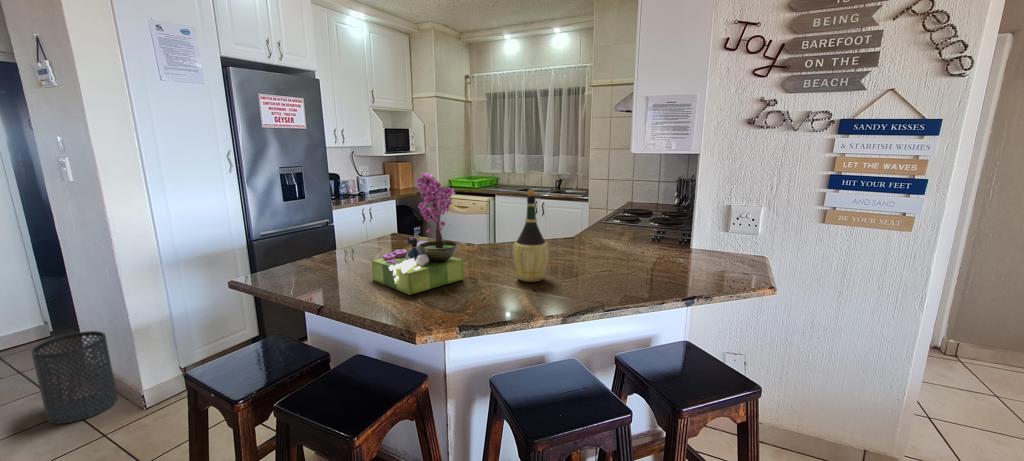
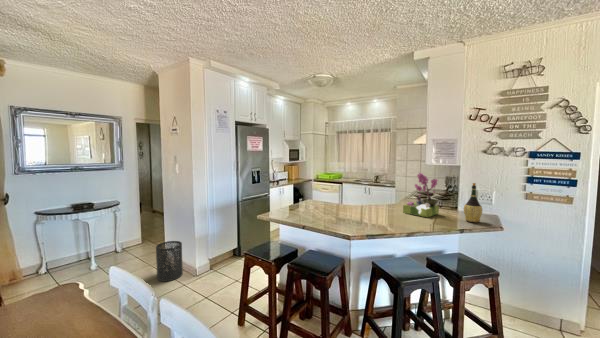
flower arrangement: present [372,172,463,295] -> present [403,173,439,217]
wine bottle: present [513,190,549,282] -> present [464,183,482,222]

